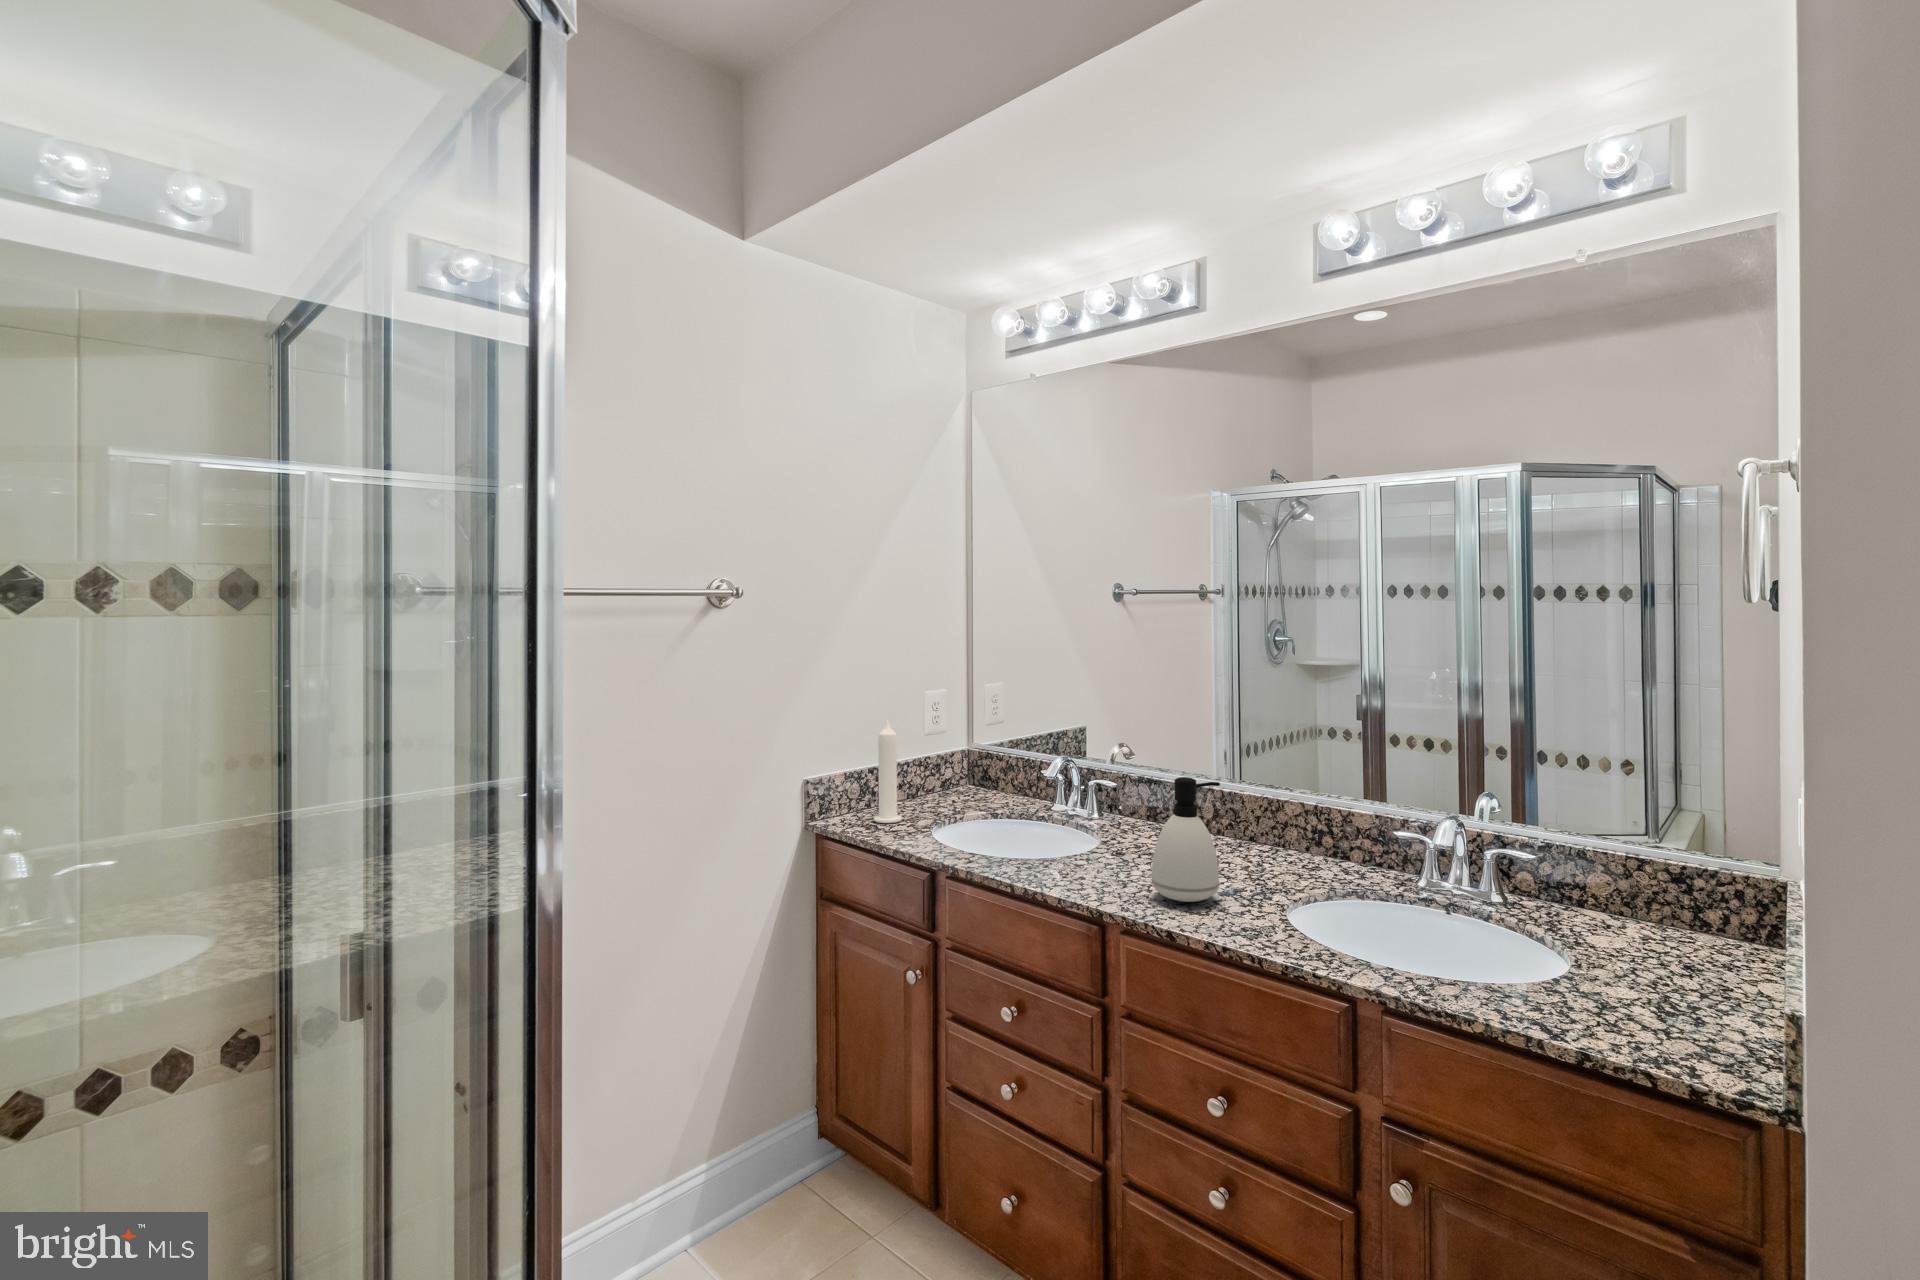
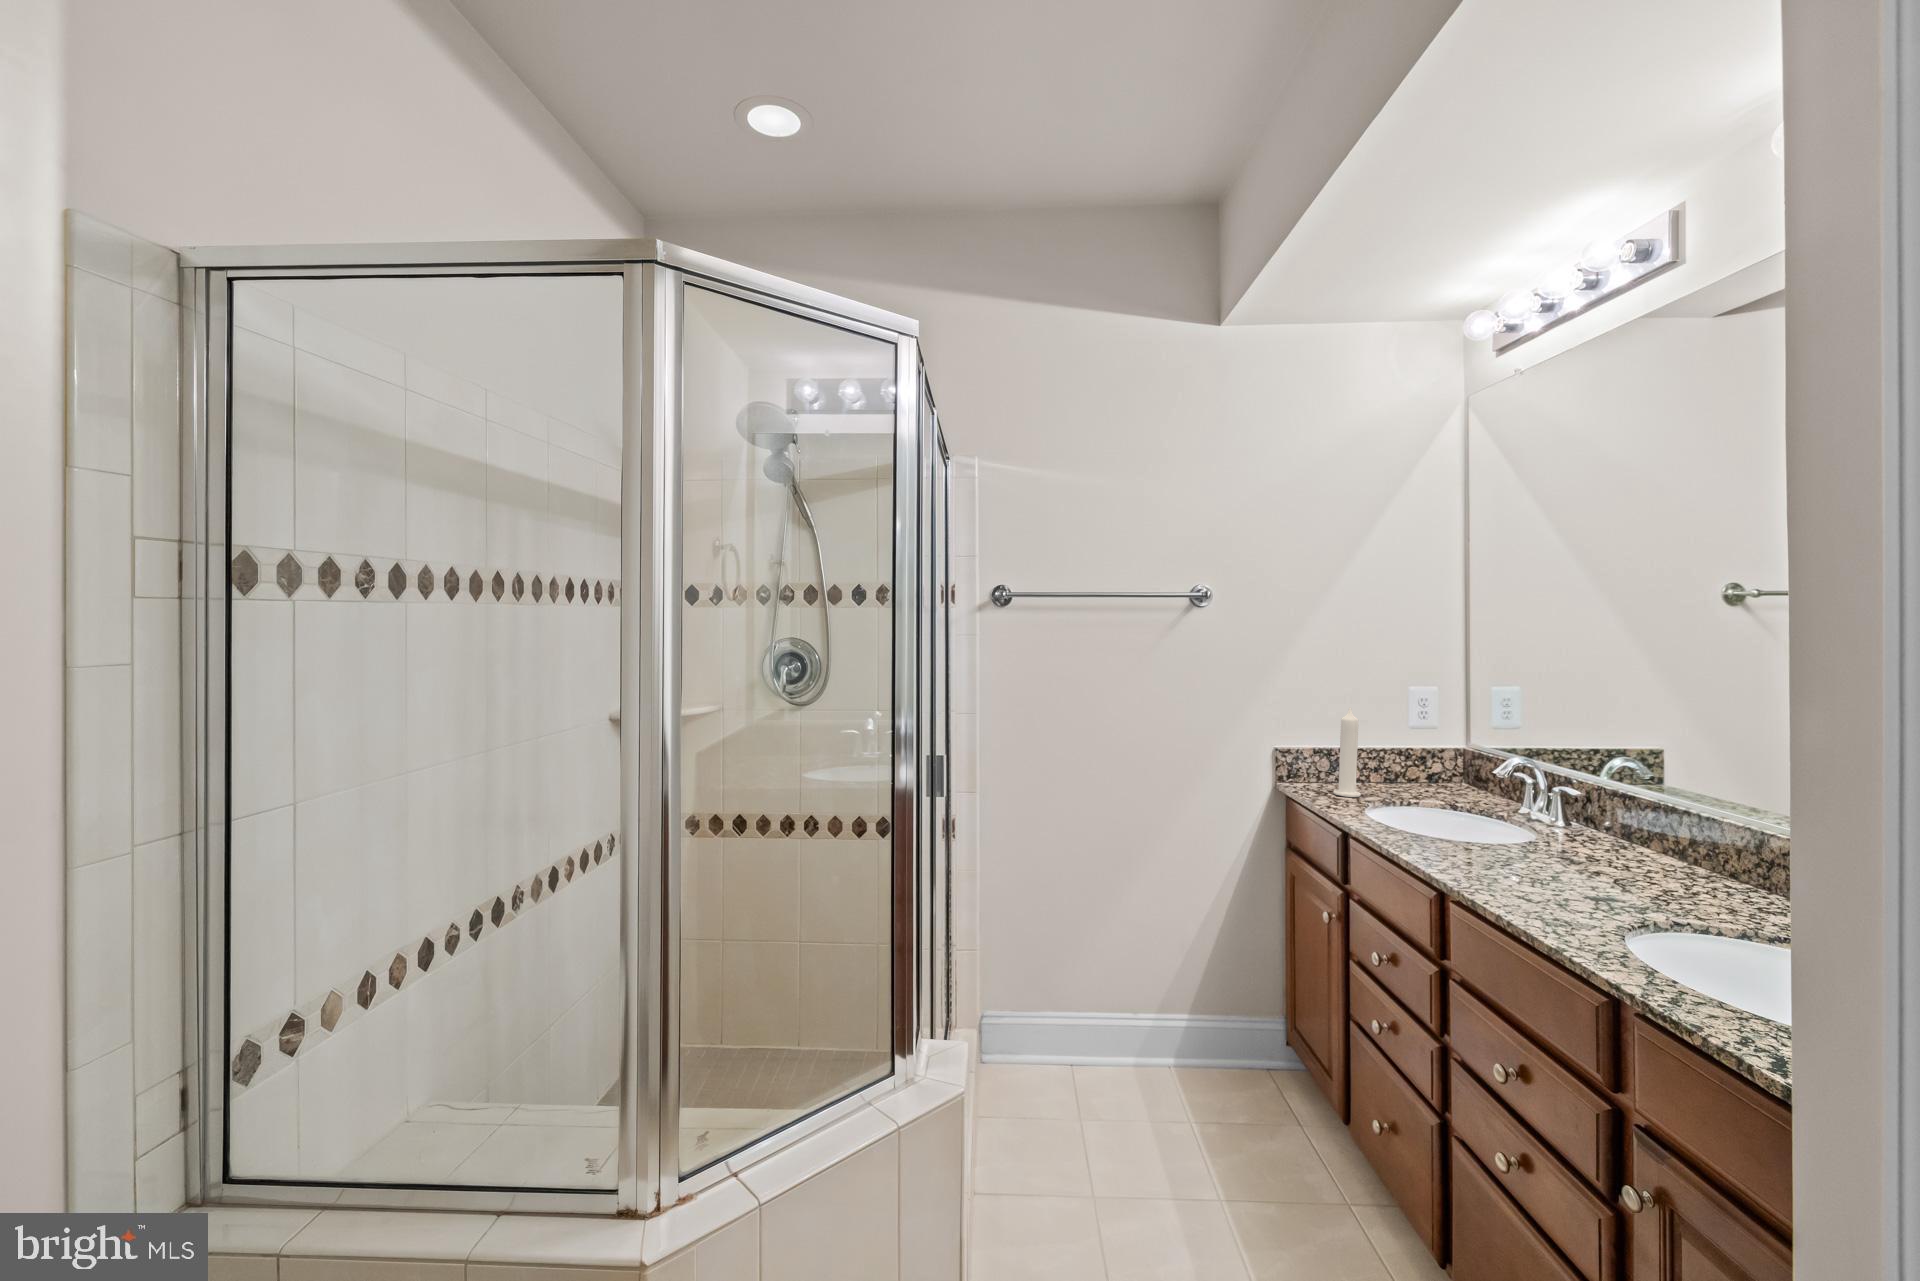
soap dispenser: present [1152,777,1220,902] -> none [1499,773,1585,895]

